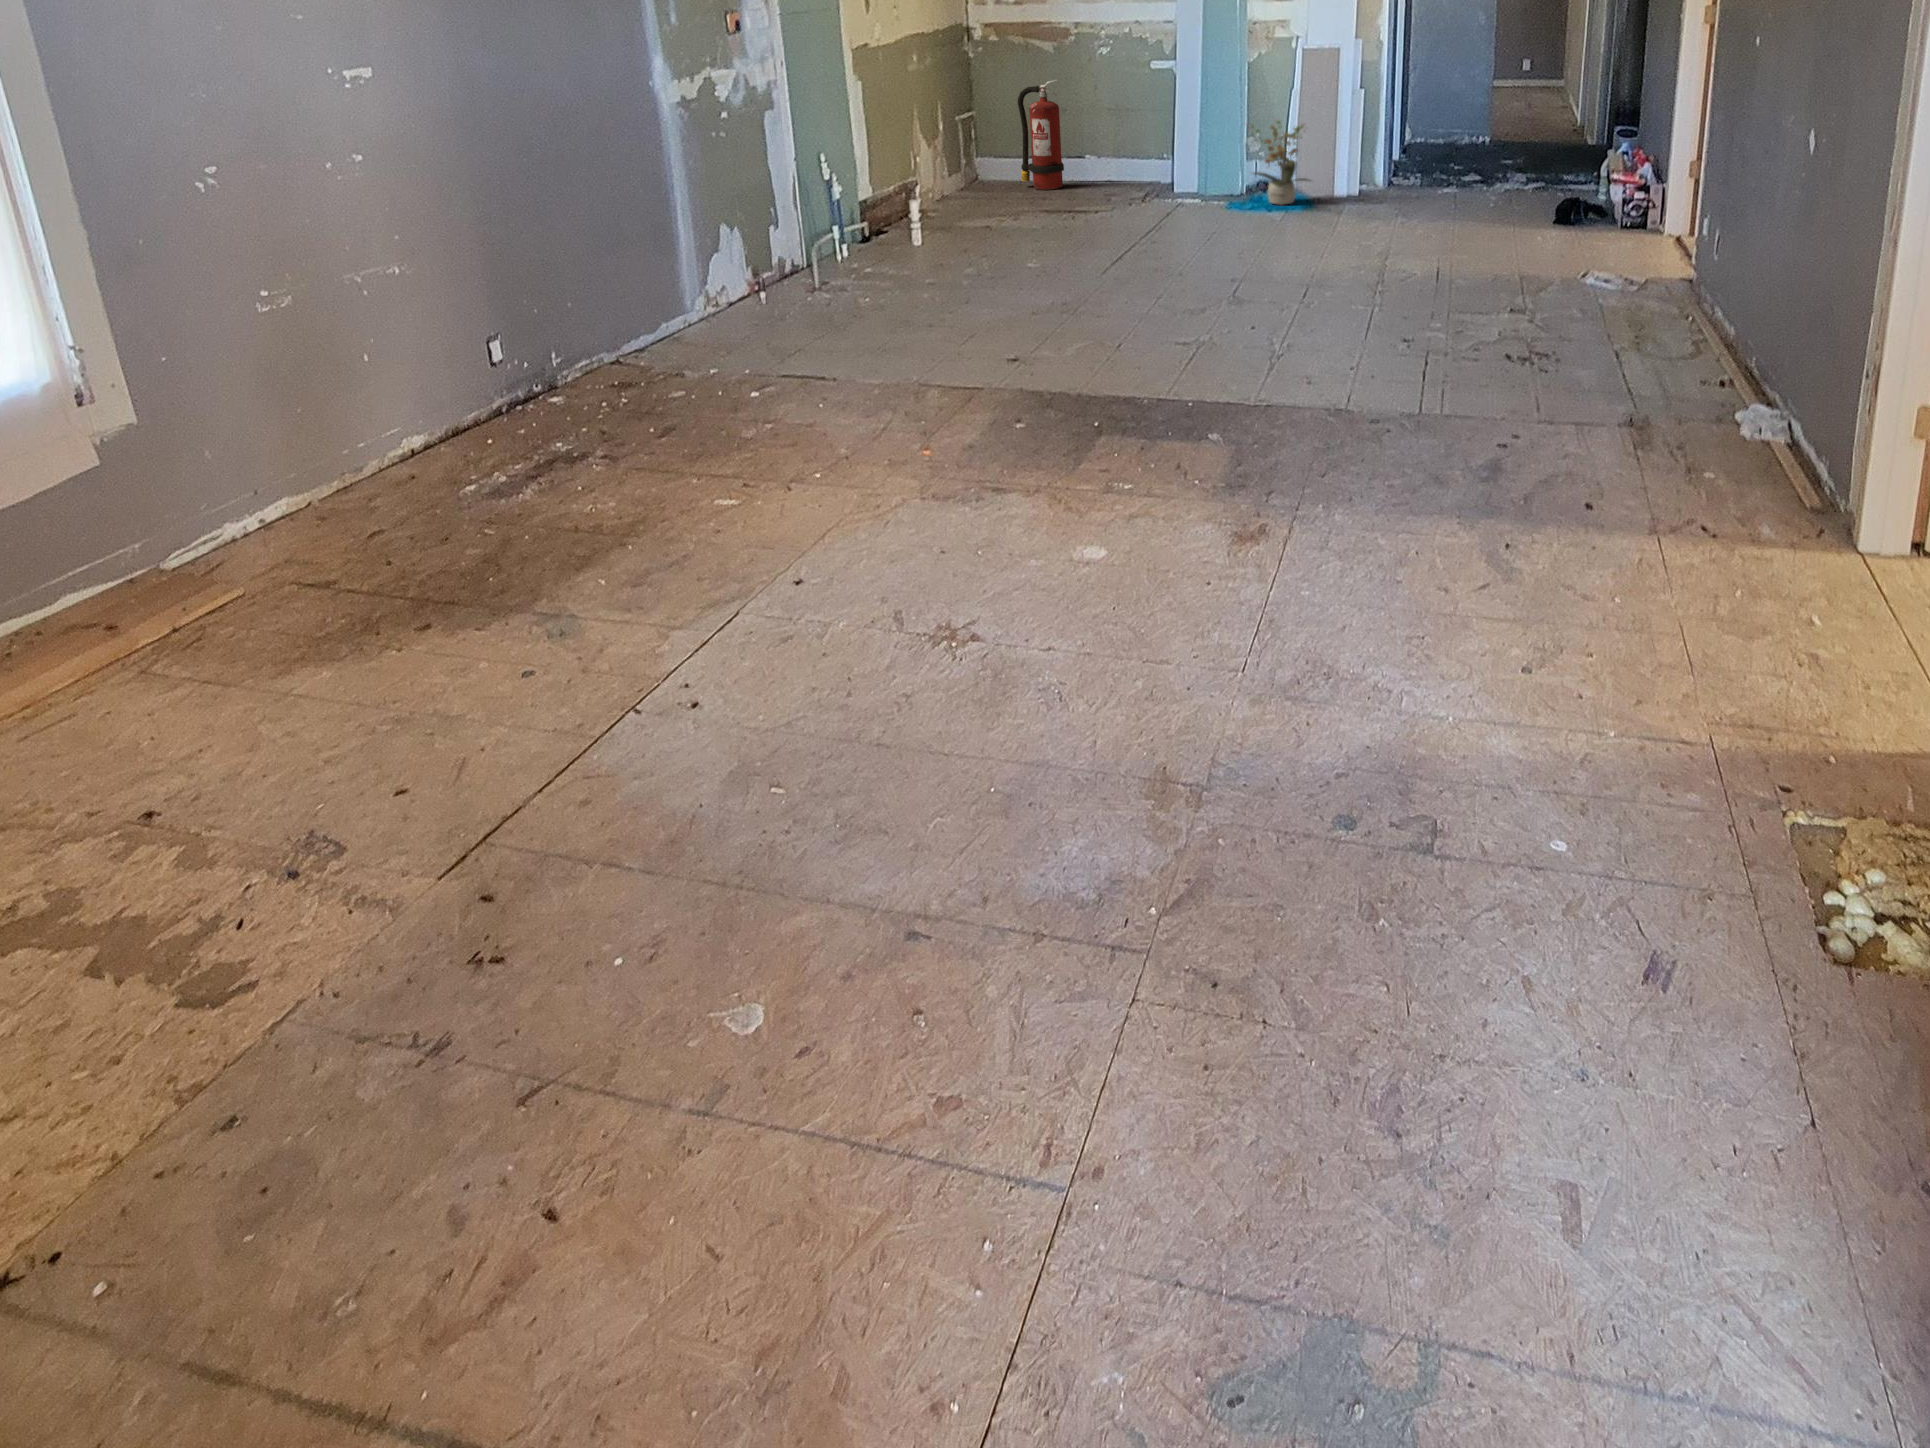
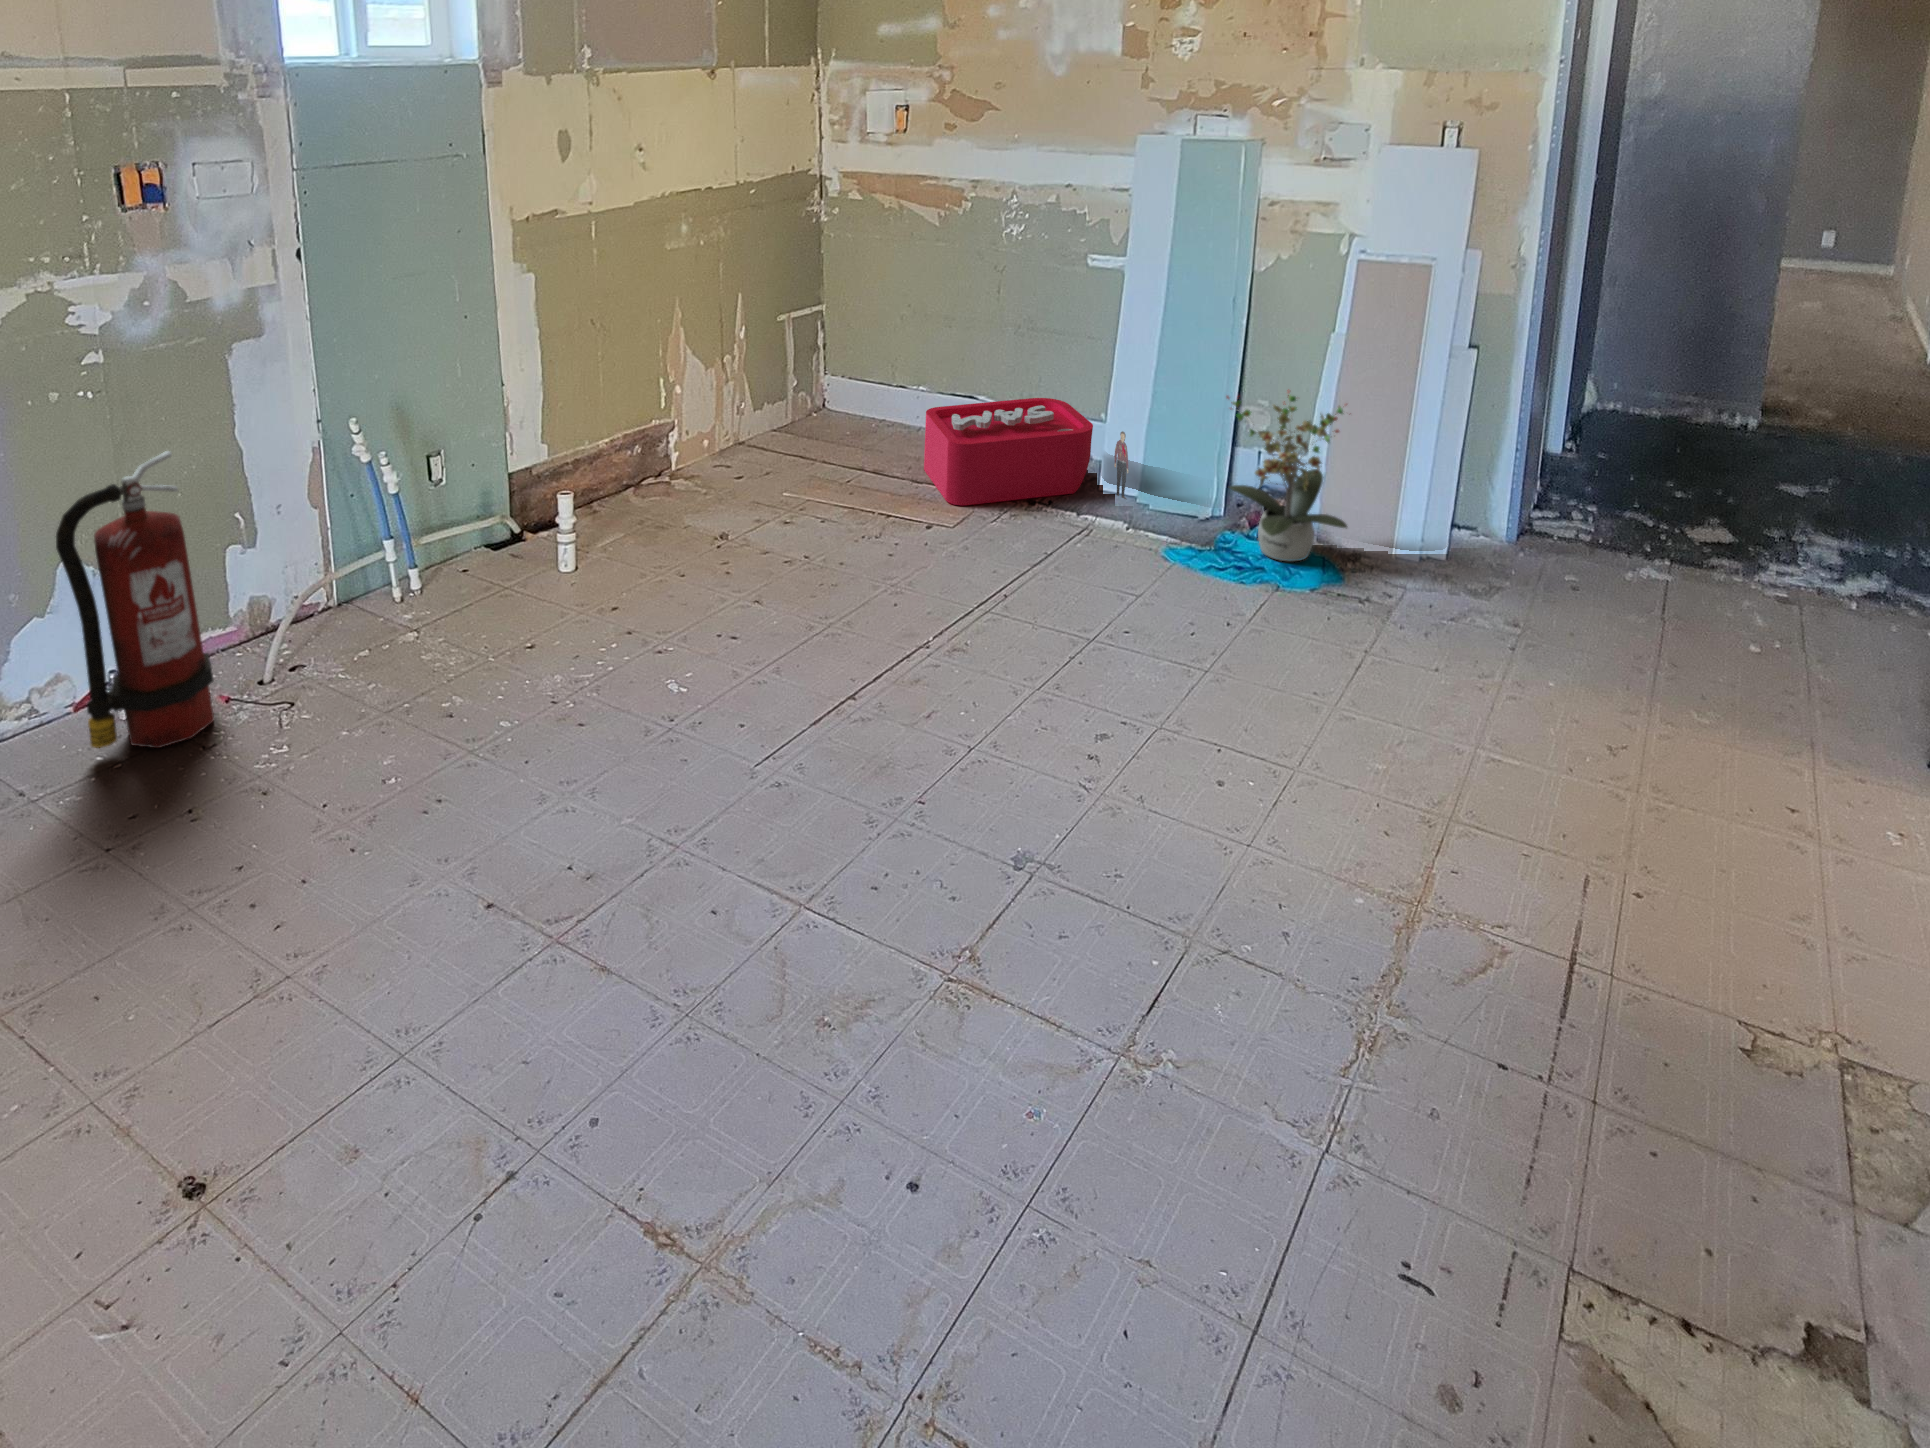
fire extinguisher: present [1018,80,1064,190] -> present [56,451,214,748]
storage bin: none [1068,152,1191,205] -> present [924,398,1128,505]

